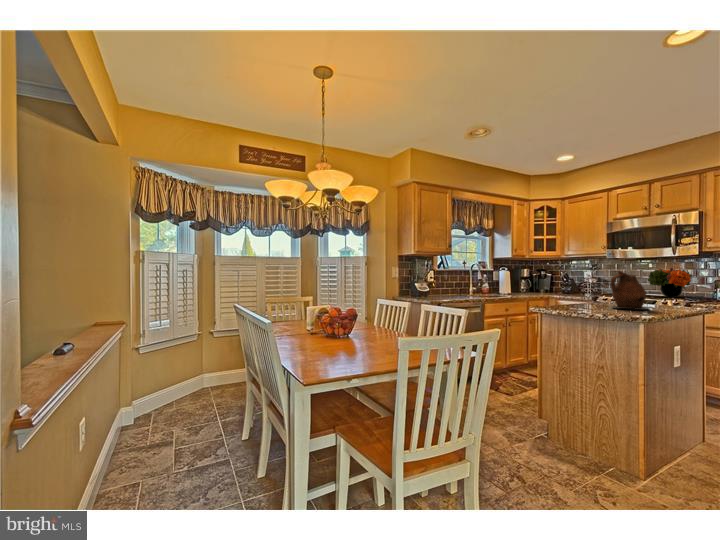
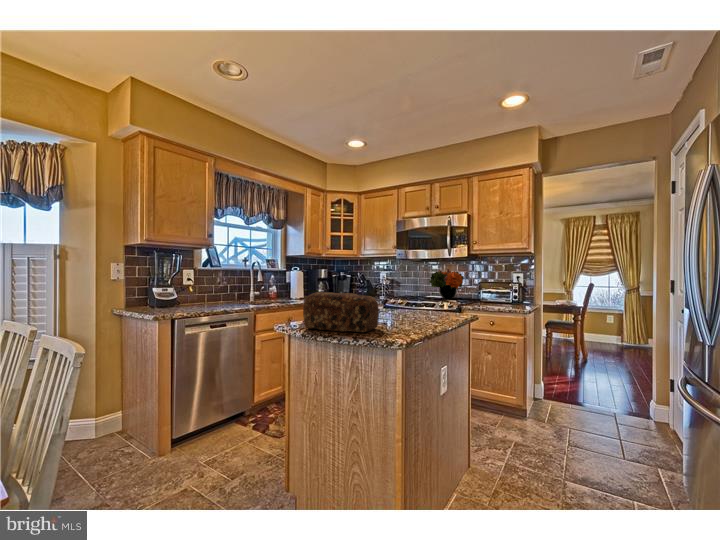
ceramic pitcher: present [611,271,648,310] -> none [378,270,420,323]
bread loaf: none [558,287,616,313] -> present [303,292,379,332]

